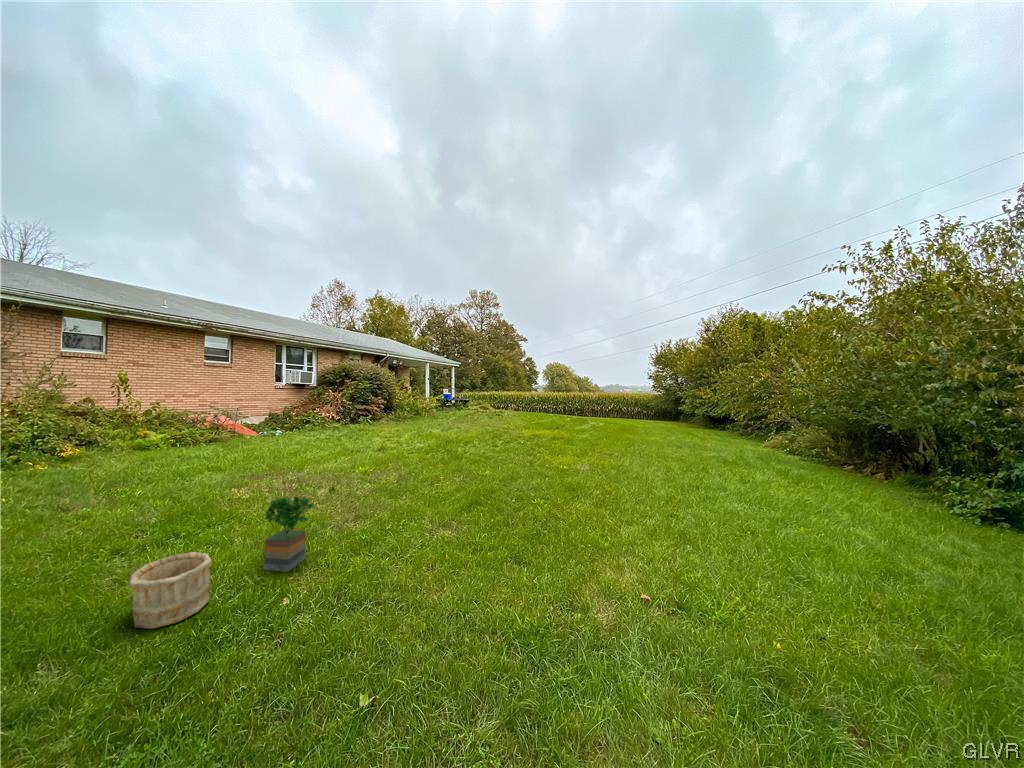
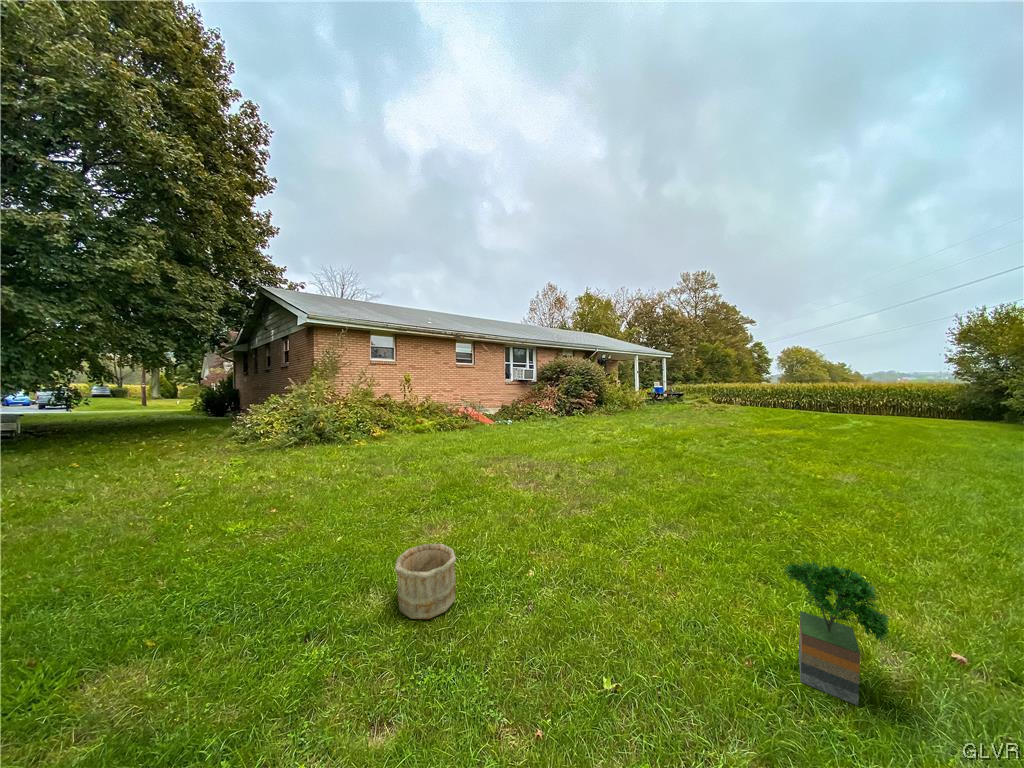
potted tree: present [264,496,314,572] -> present [785,560,890,706]

